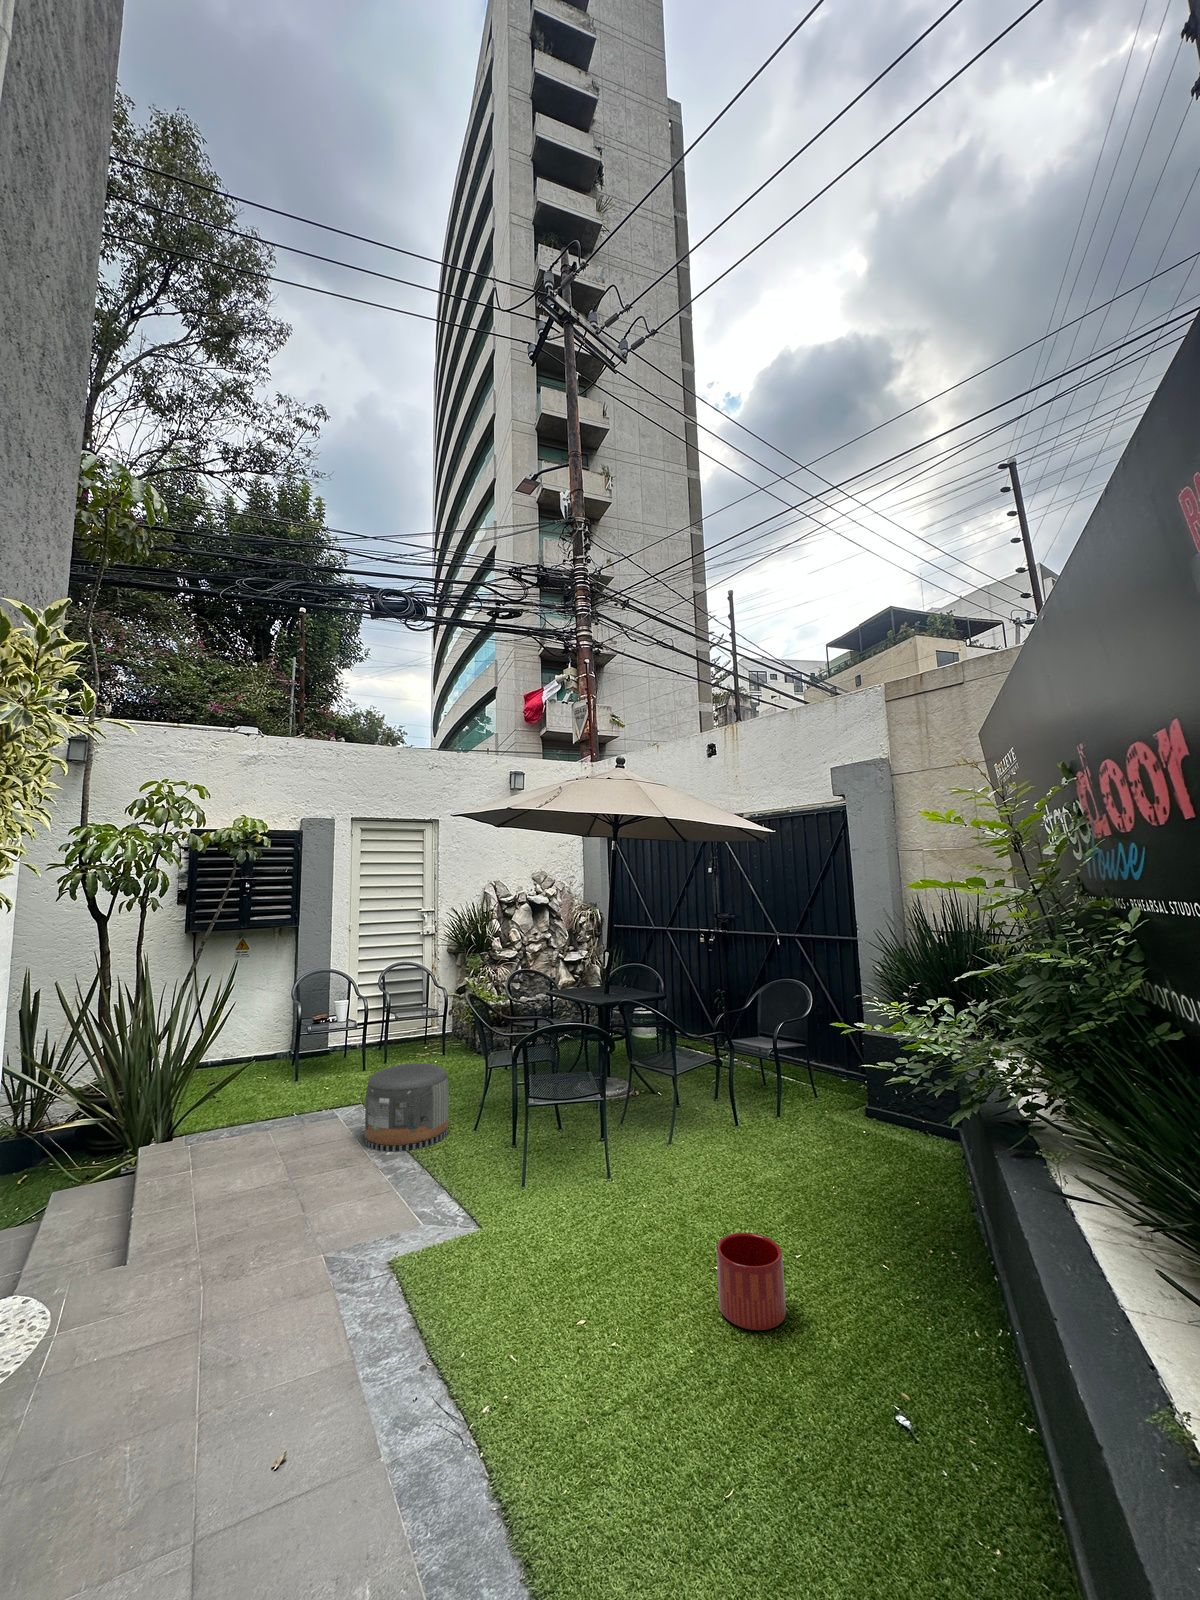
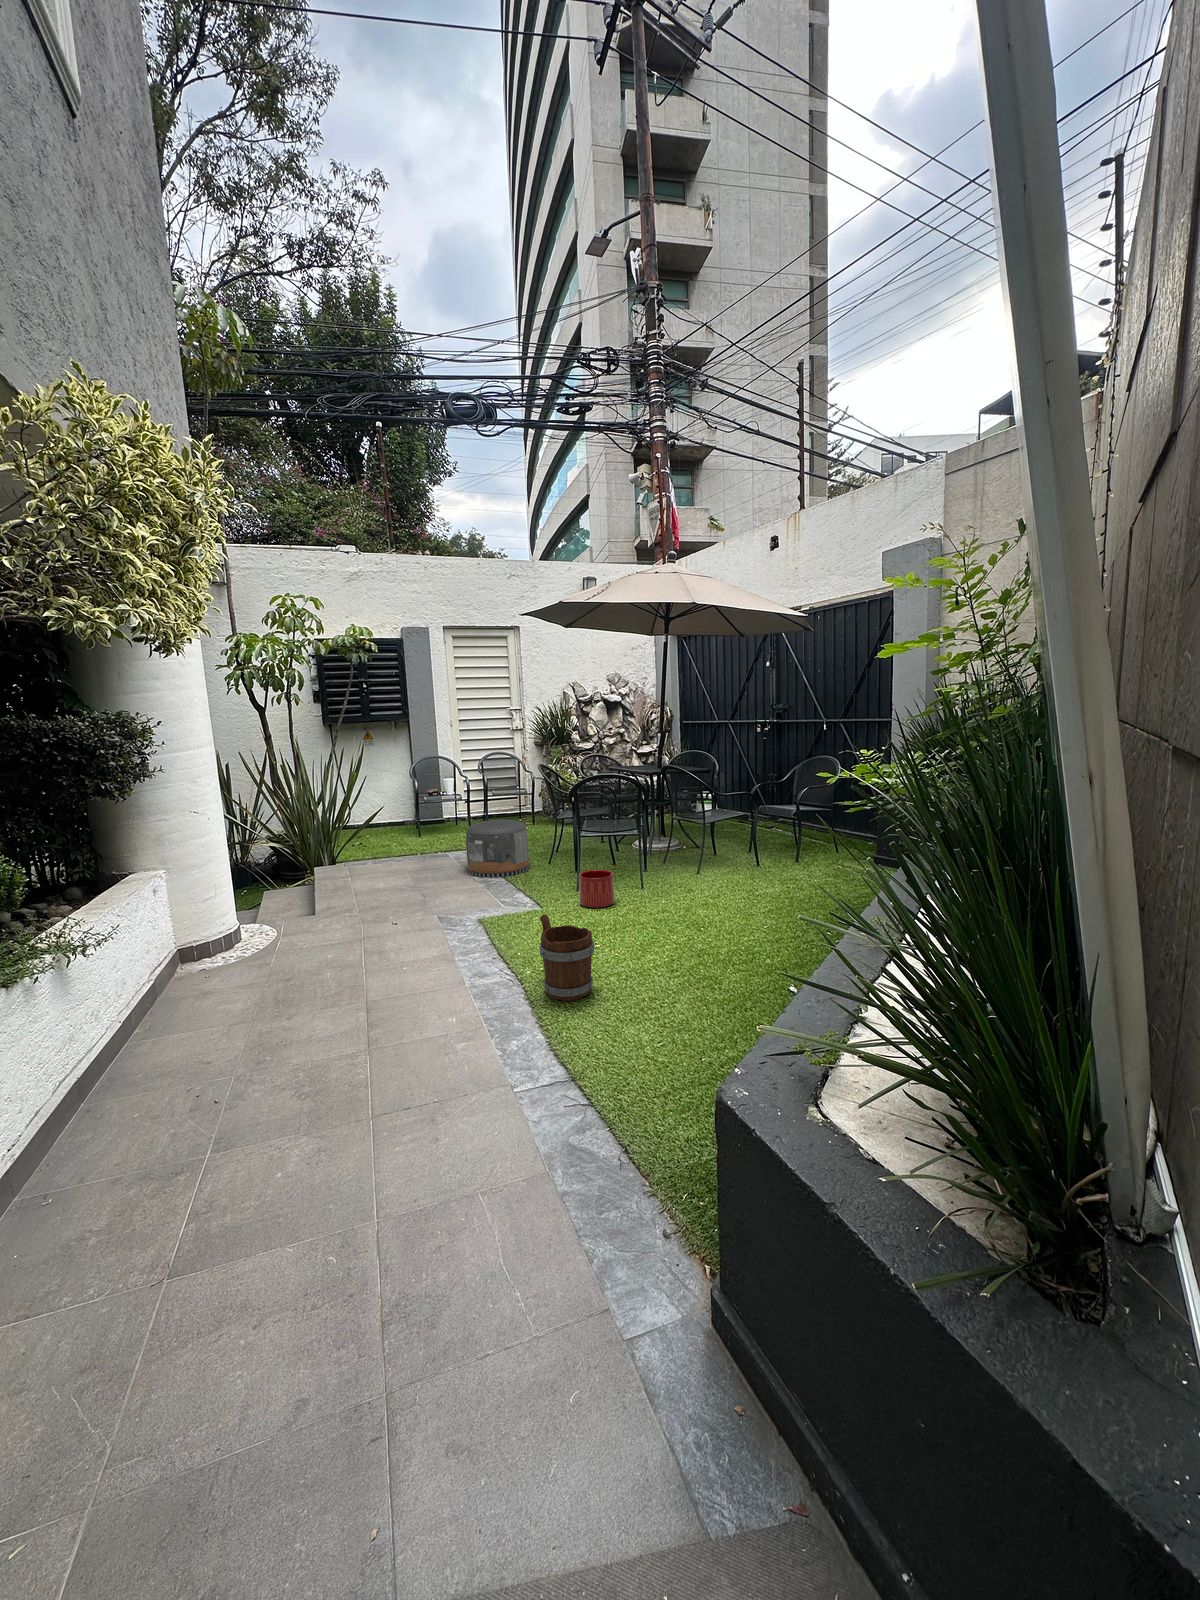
planter: present [717,1233,786,1330] -> present [579,870,614,908]
bucket: none [505,1262,597,1439] -> present [539,914,594,1001]

